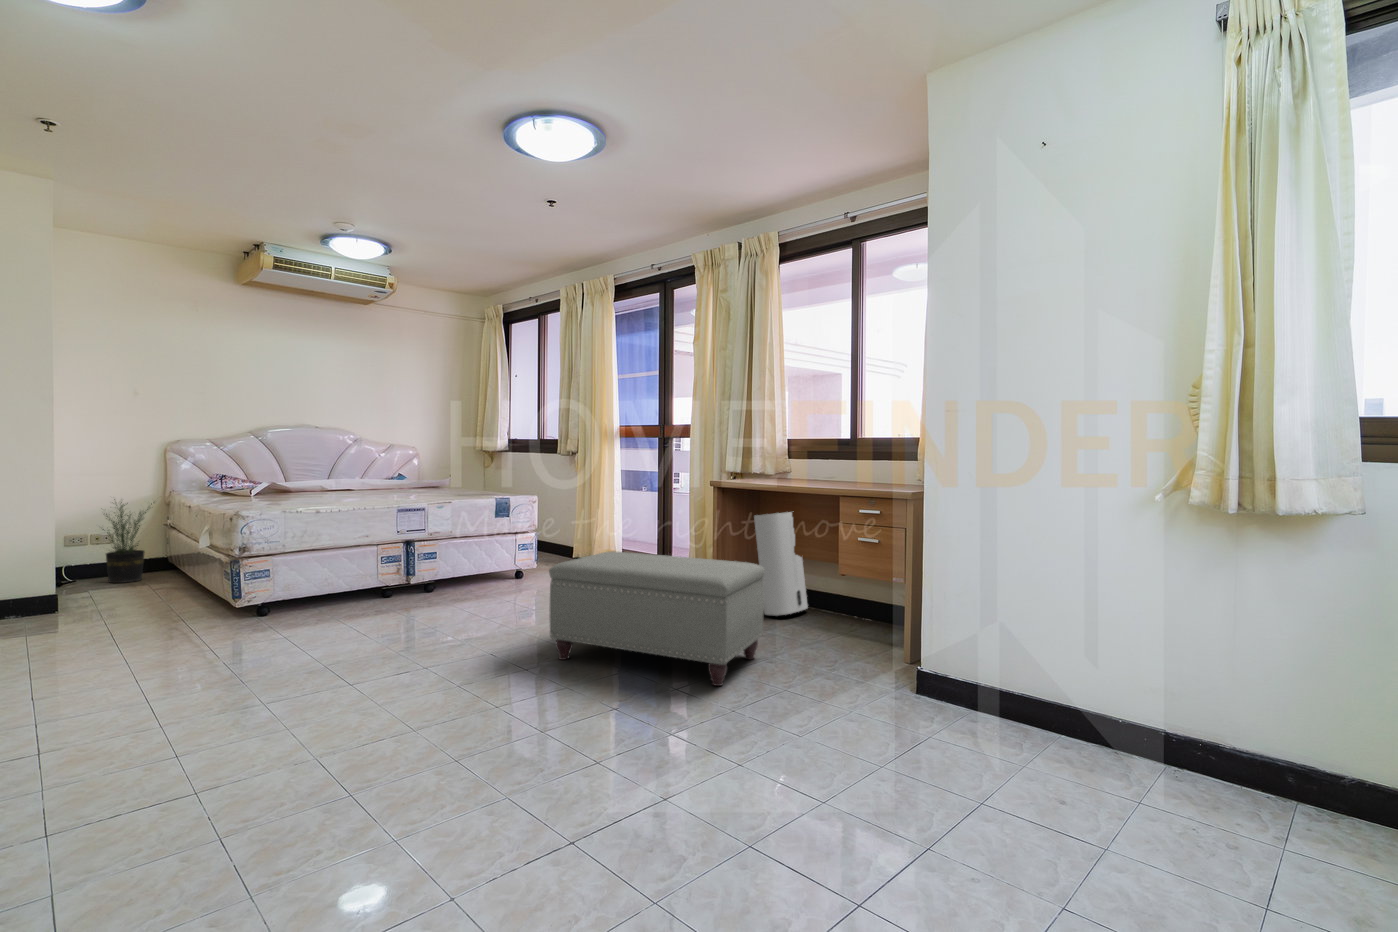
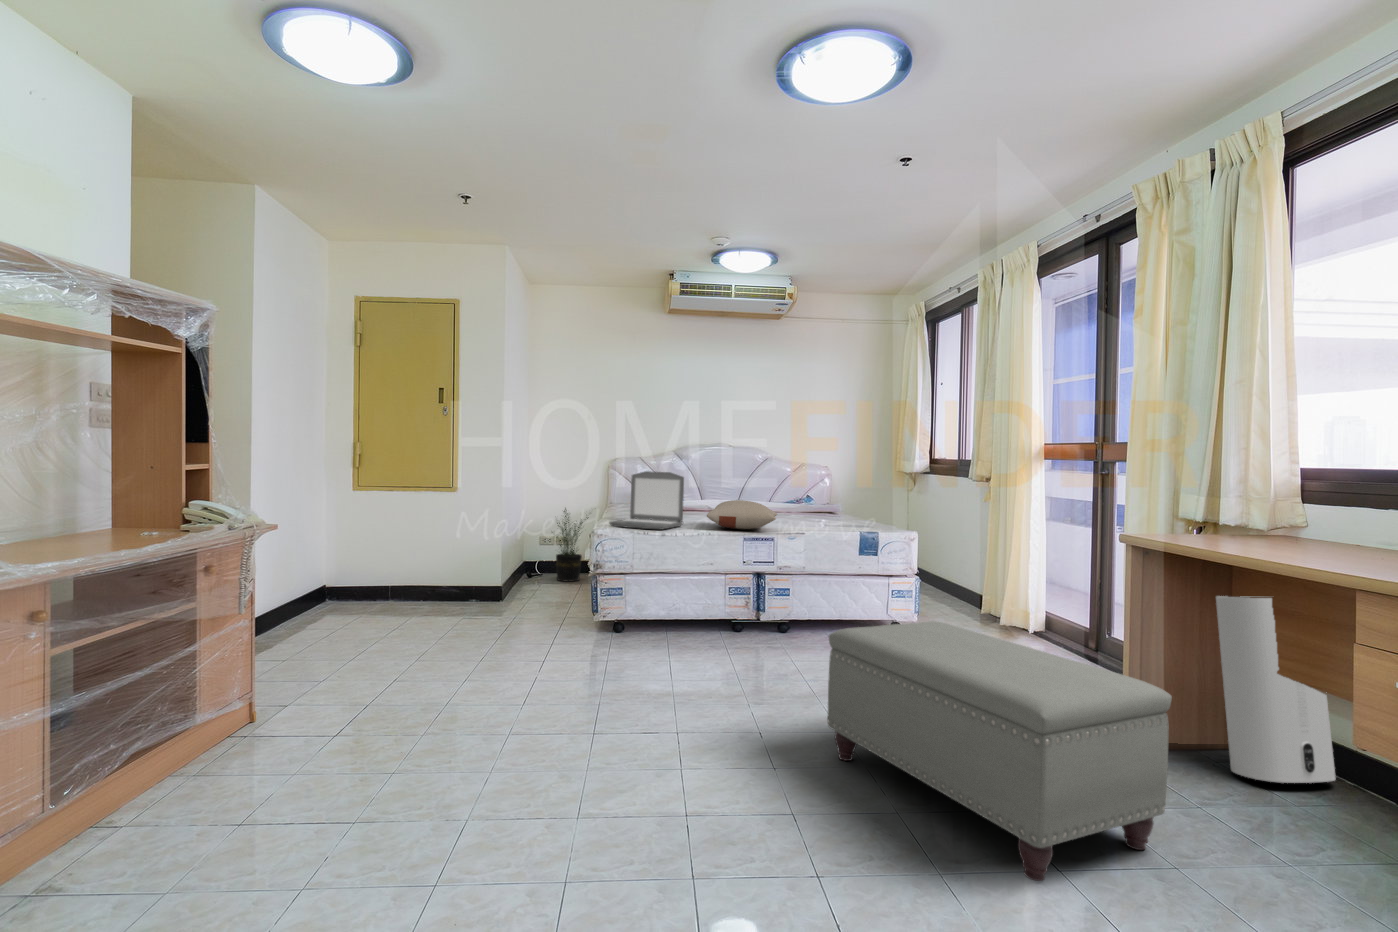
laptop: none [245,452,326,509] -> present [609,471,684,529]
pillow: none [351,476,427,503] -> present [707,500,777,529]

